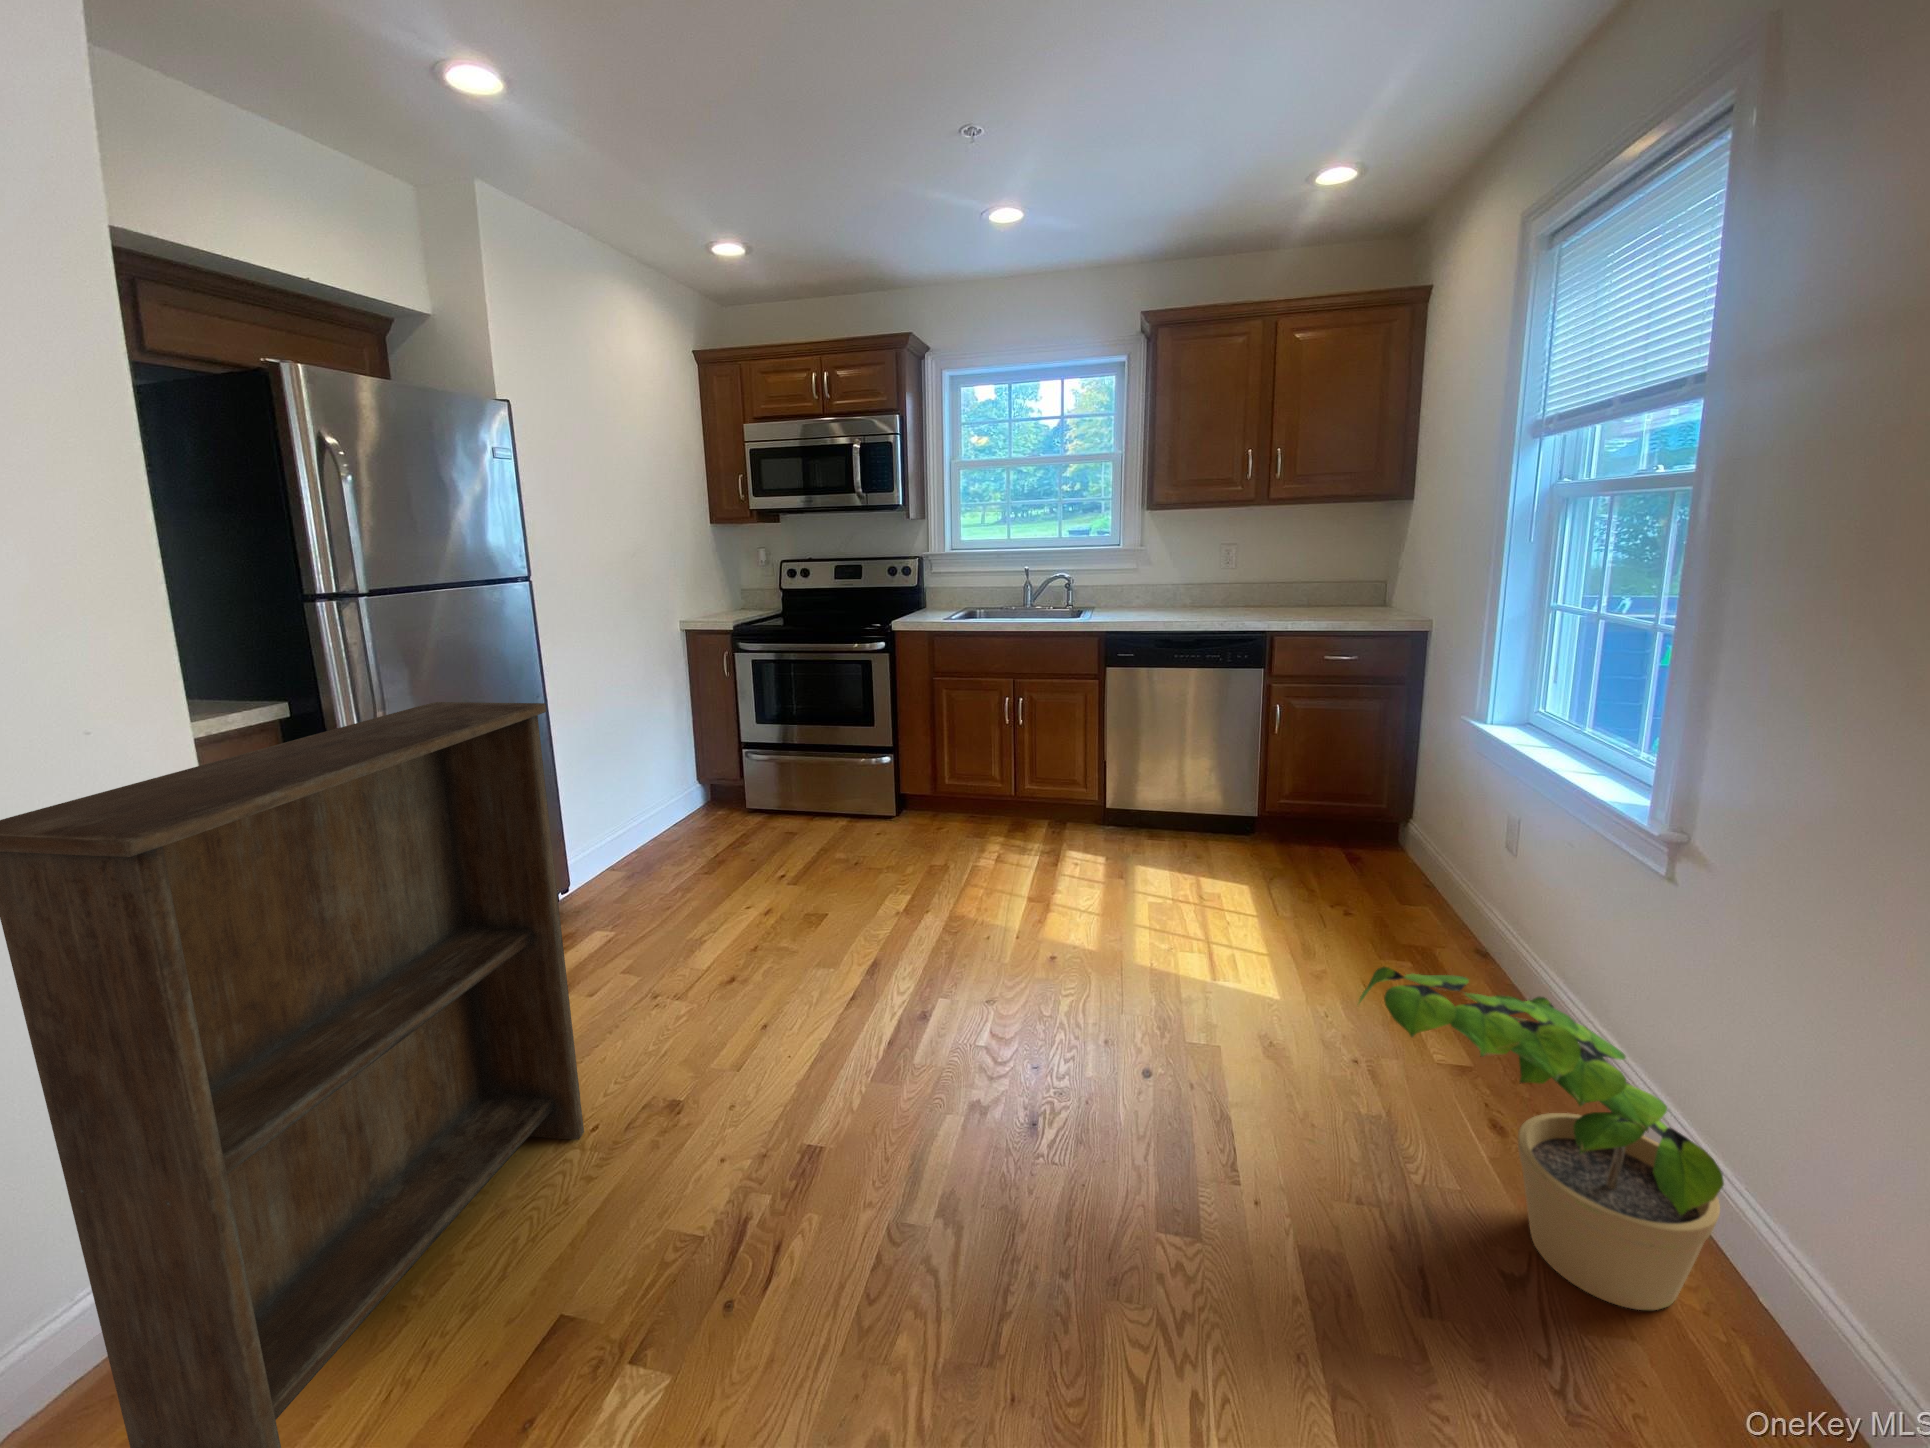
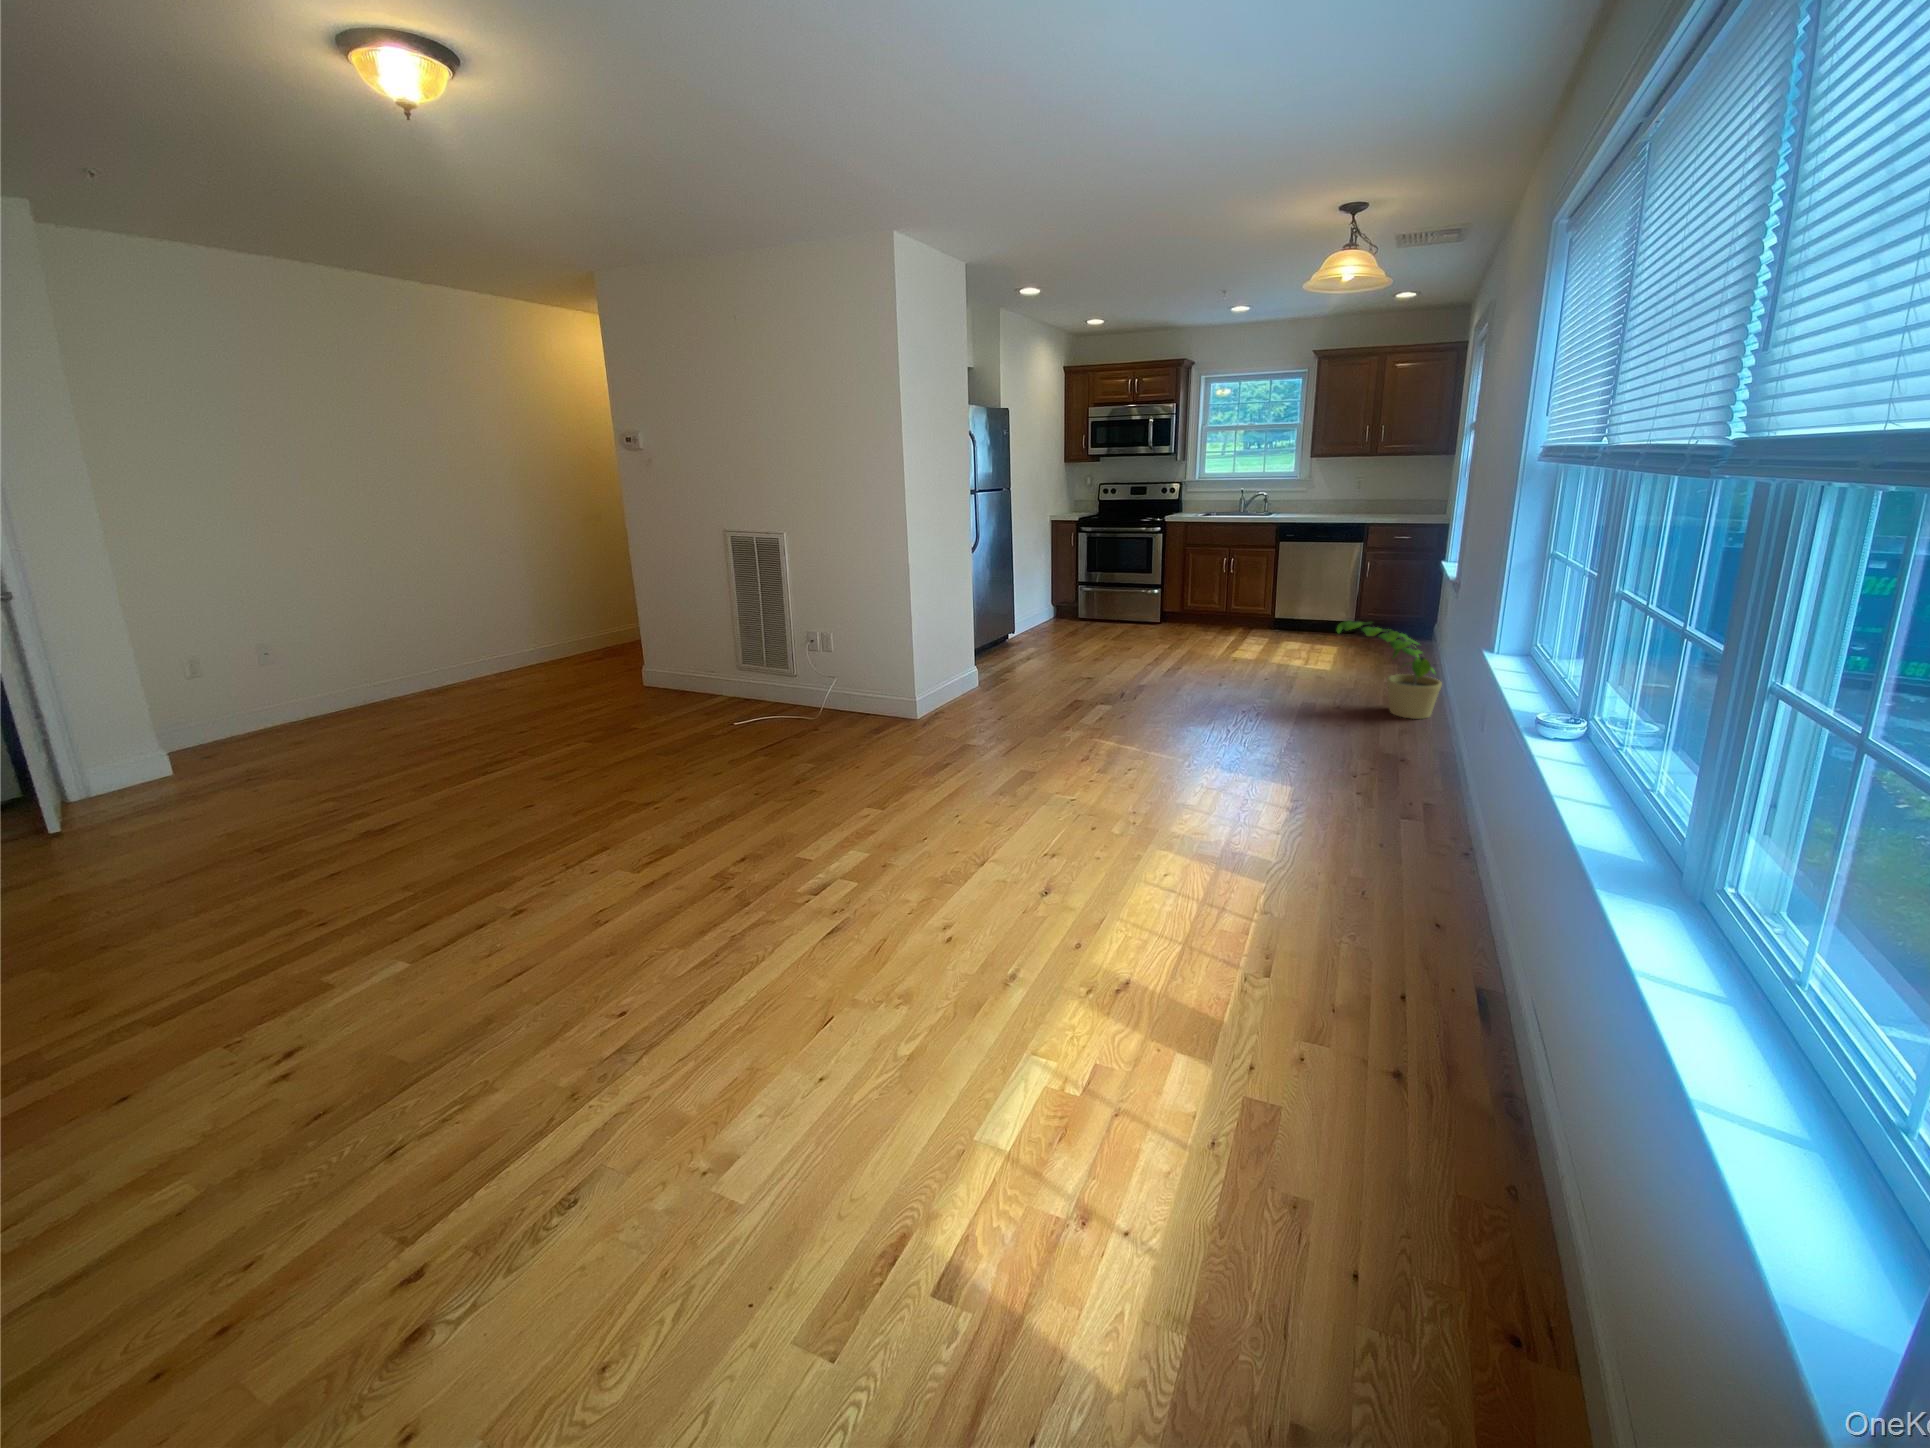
bookshelf: present [0,702,584,1448] -> none [976,526,1064,717]

